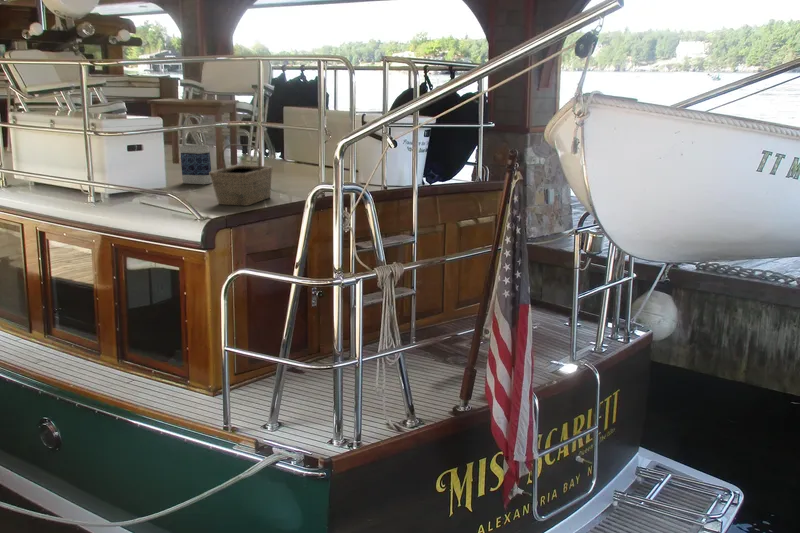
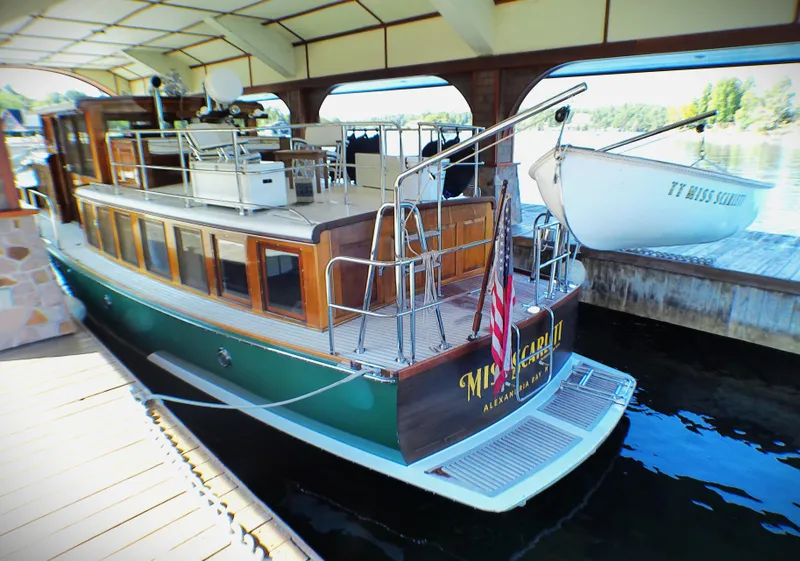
basket: present [209,144,272,206] -> none [314,177,352,215]

